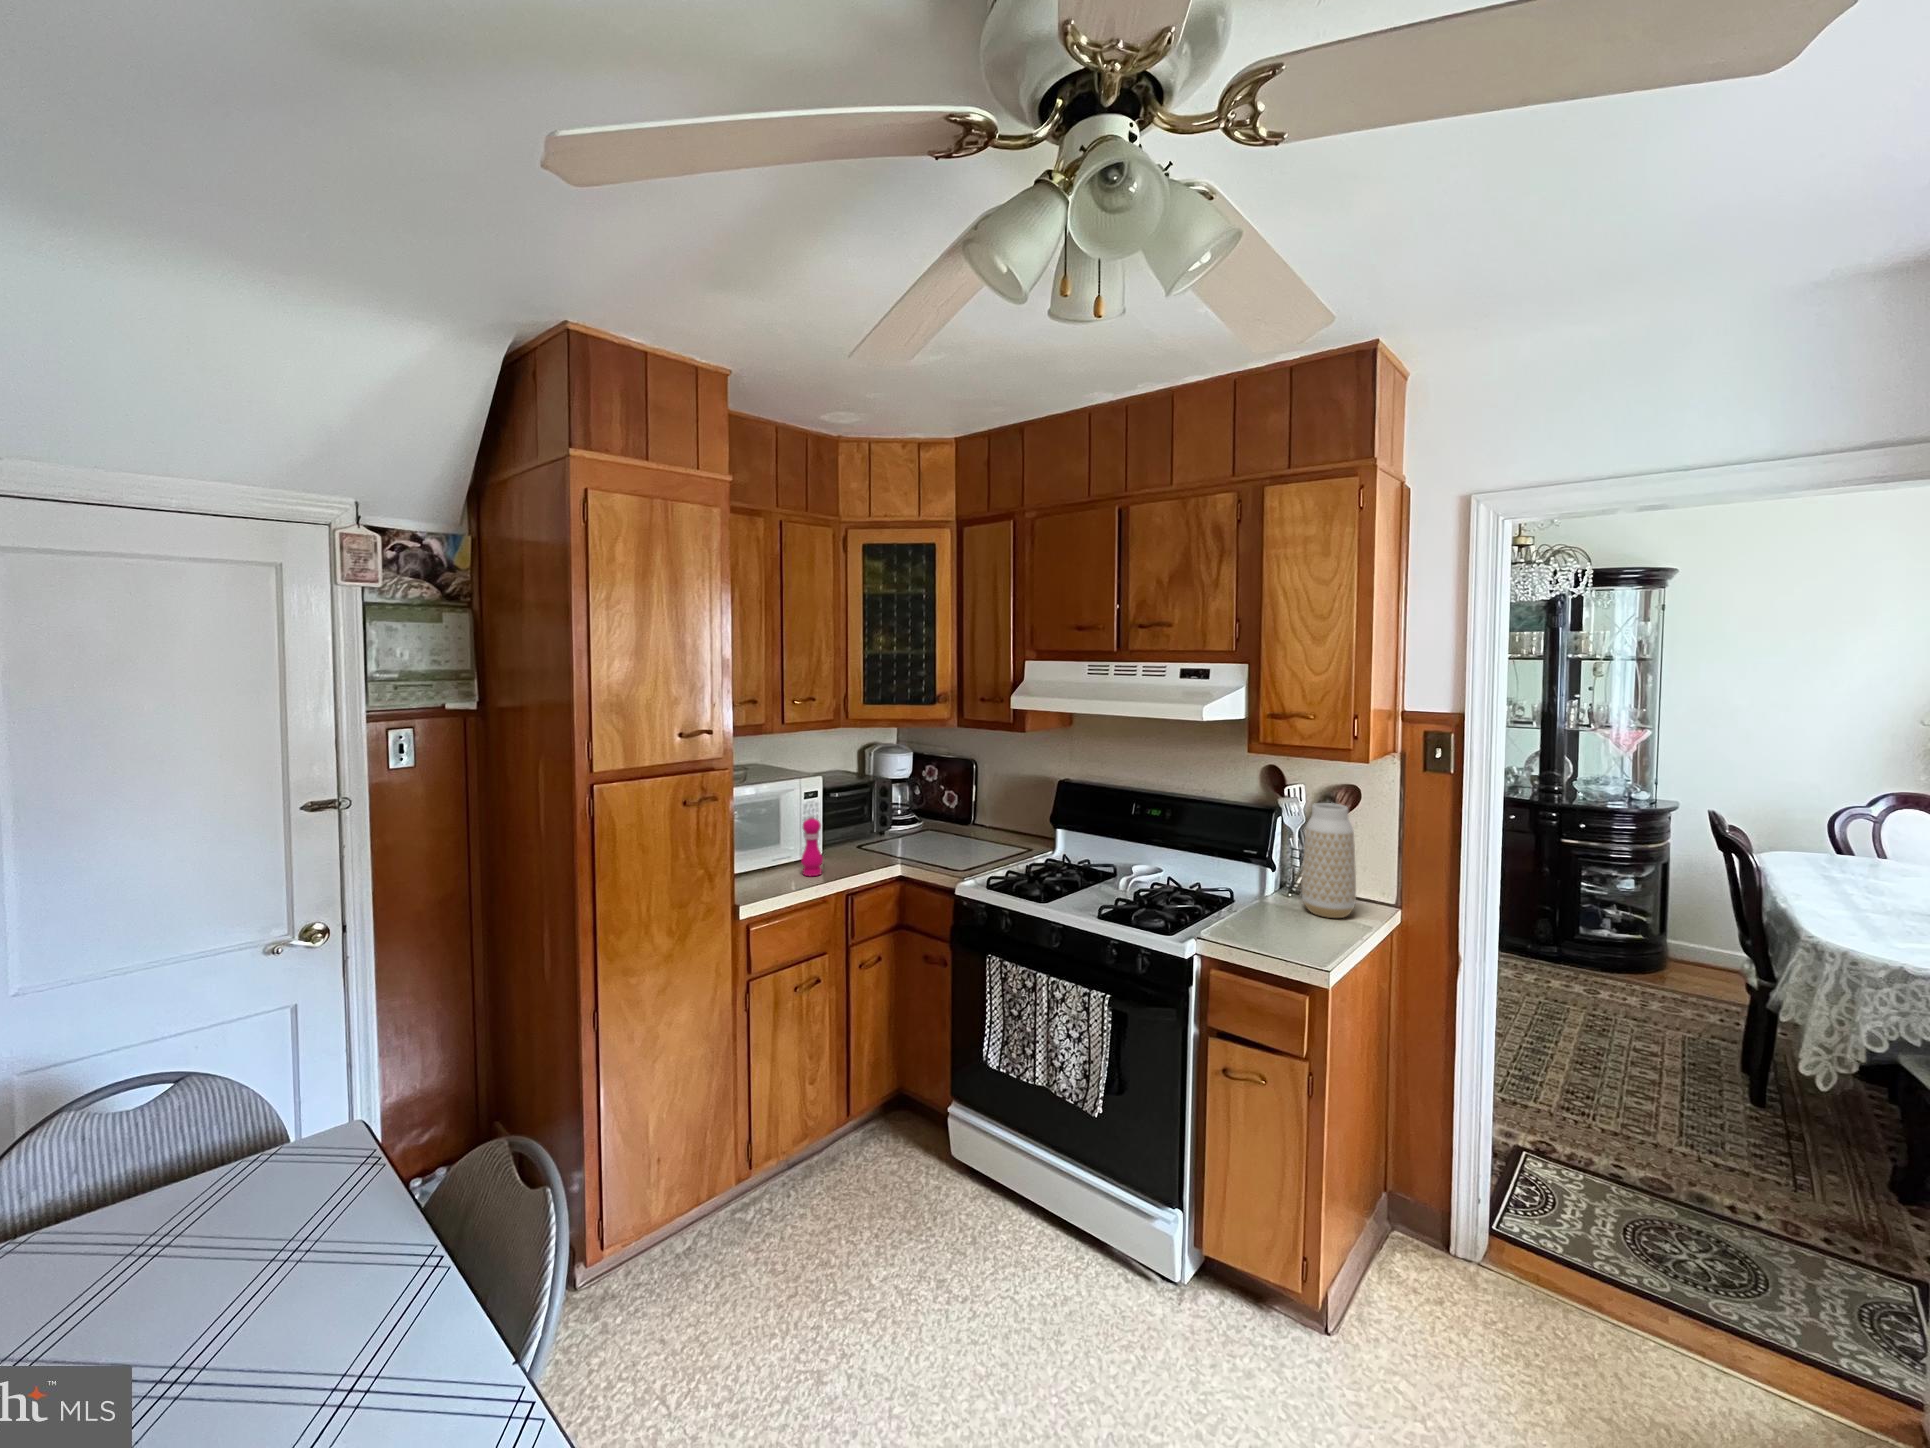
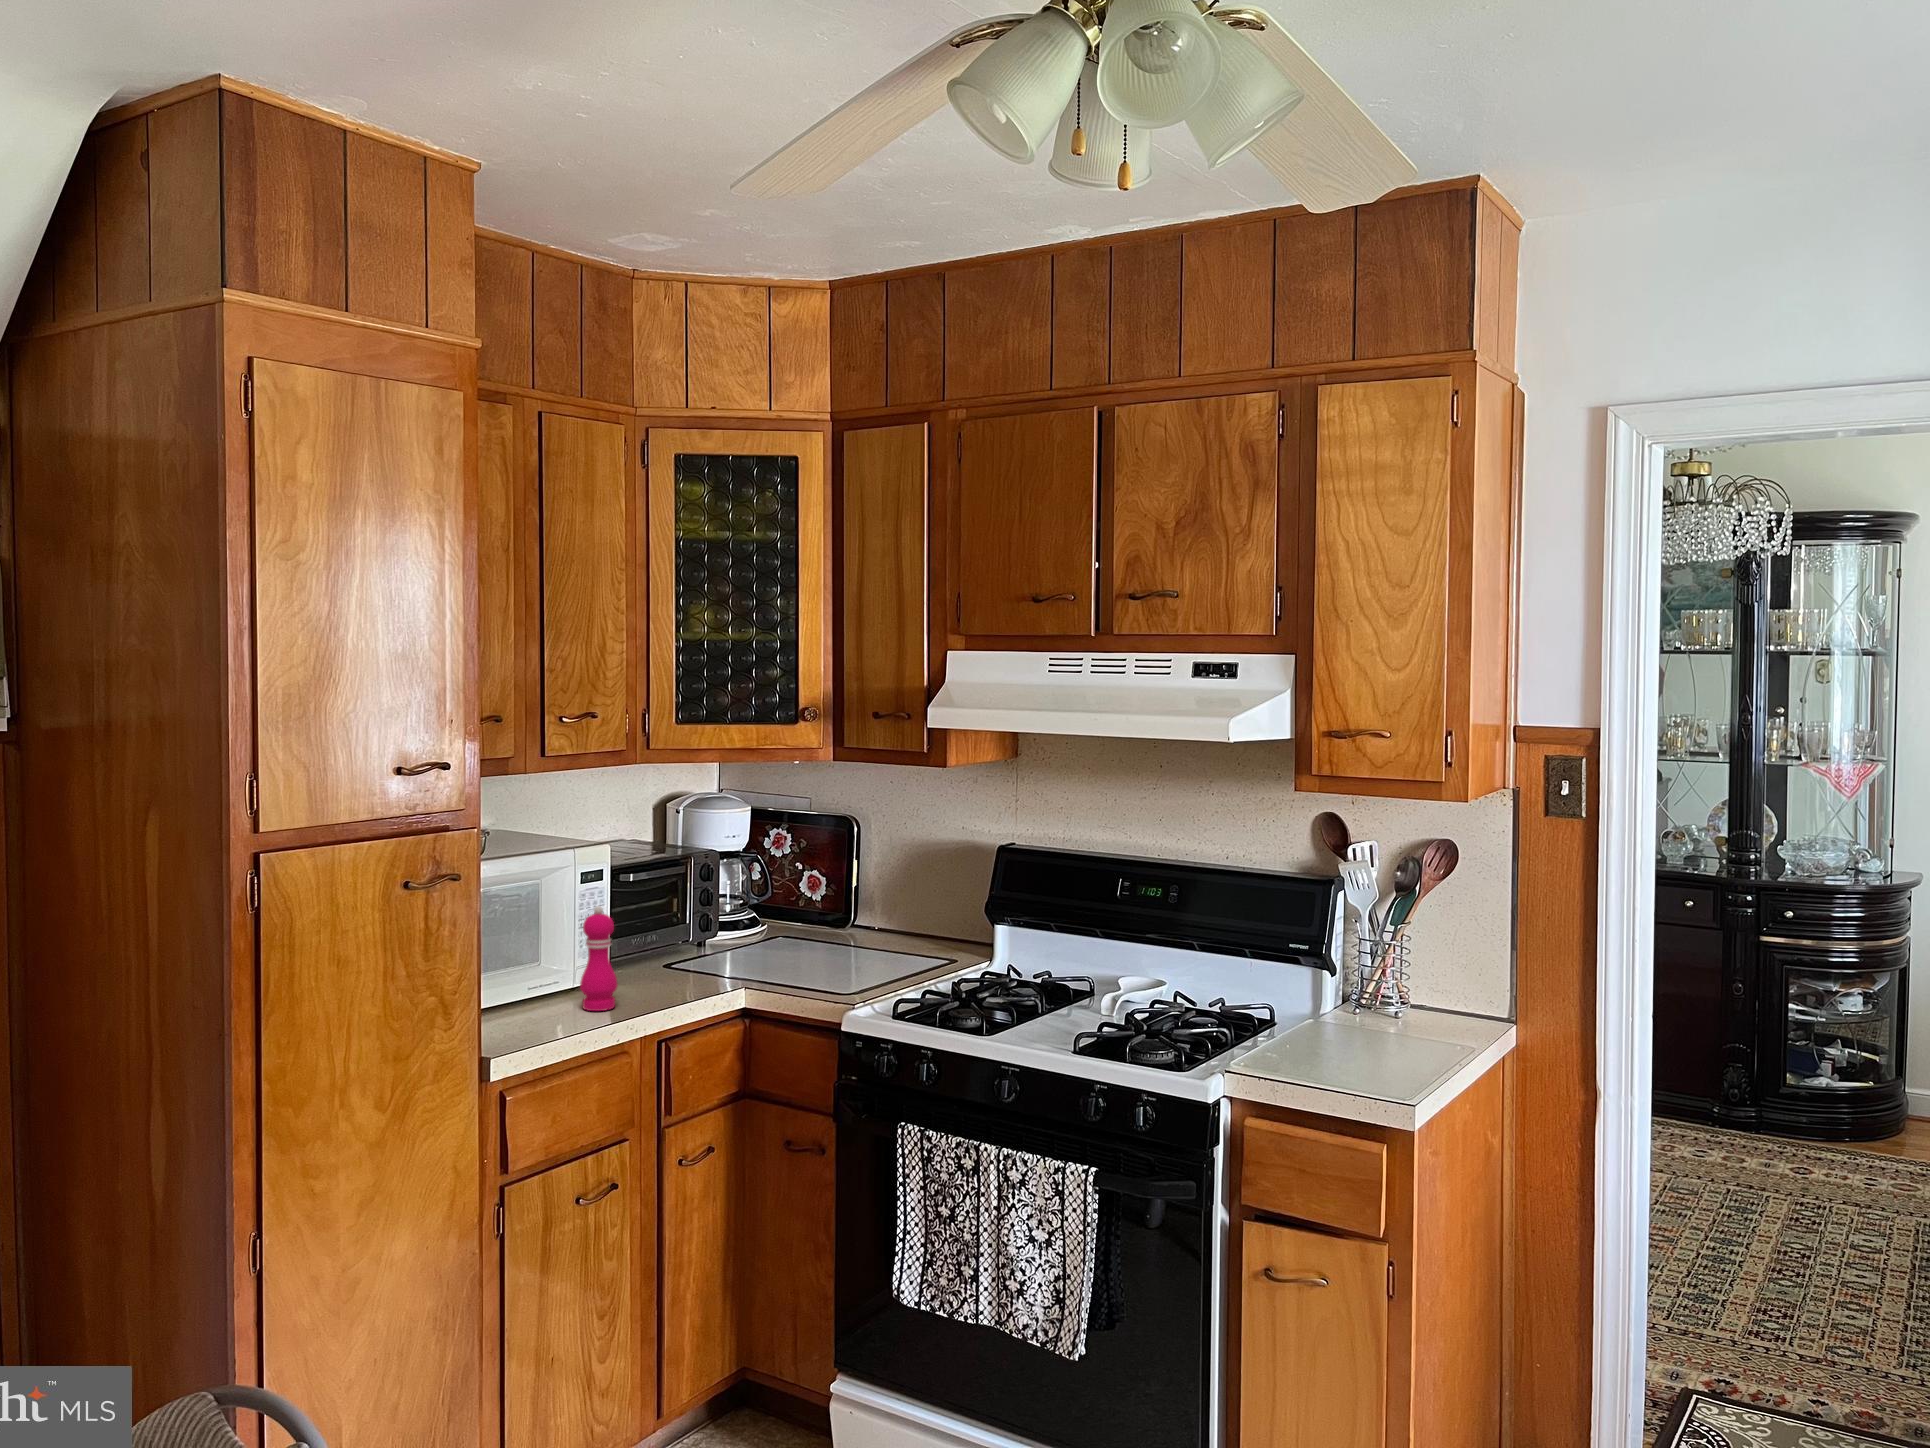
vase: present [1302,803,1356,918] -> none [1375,866,1453,1039]

